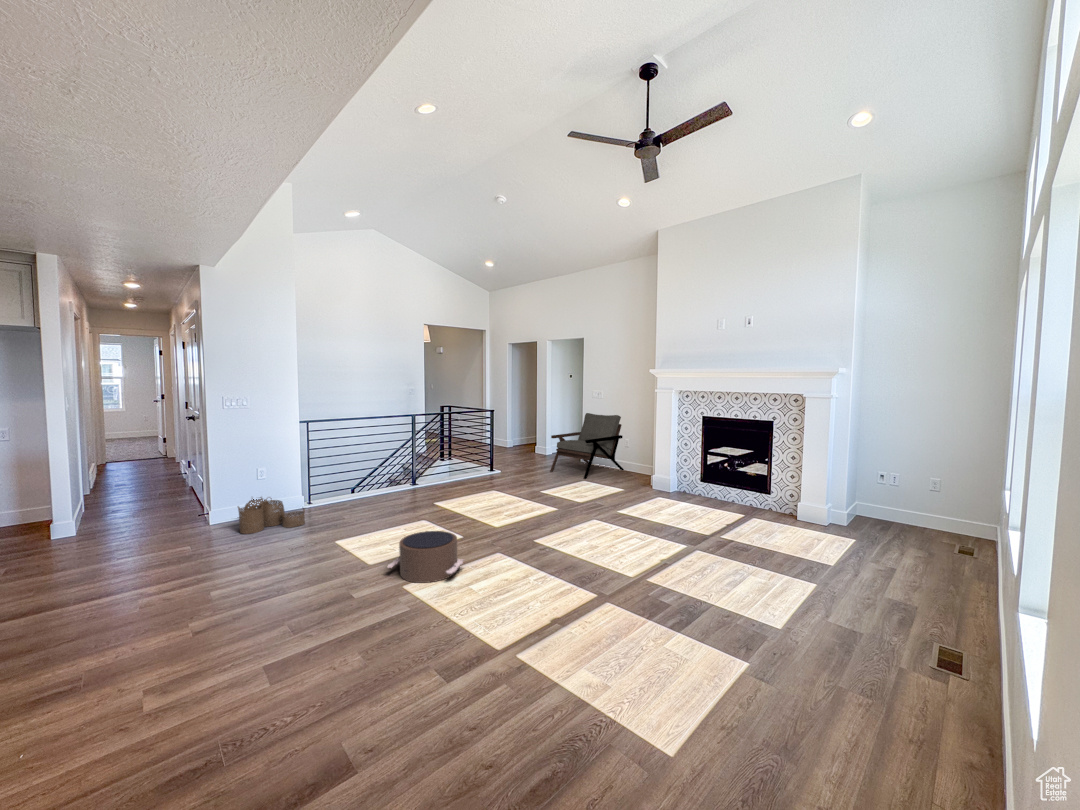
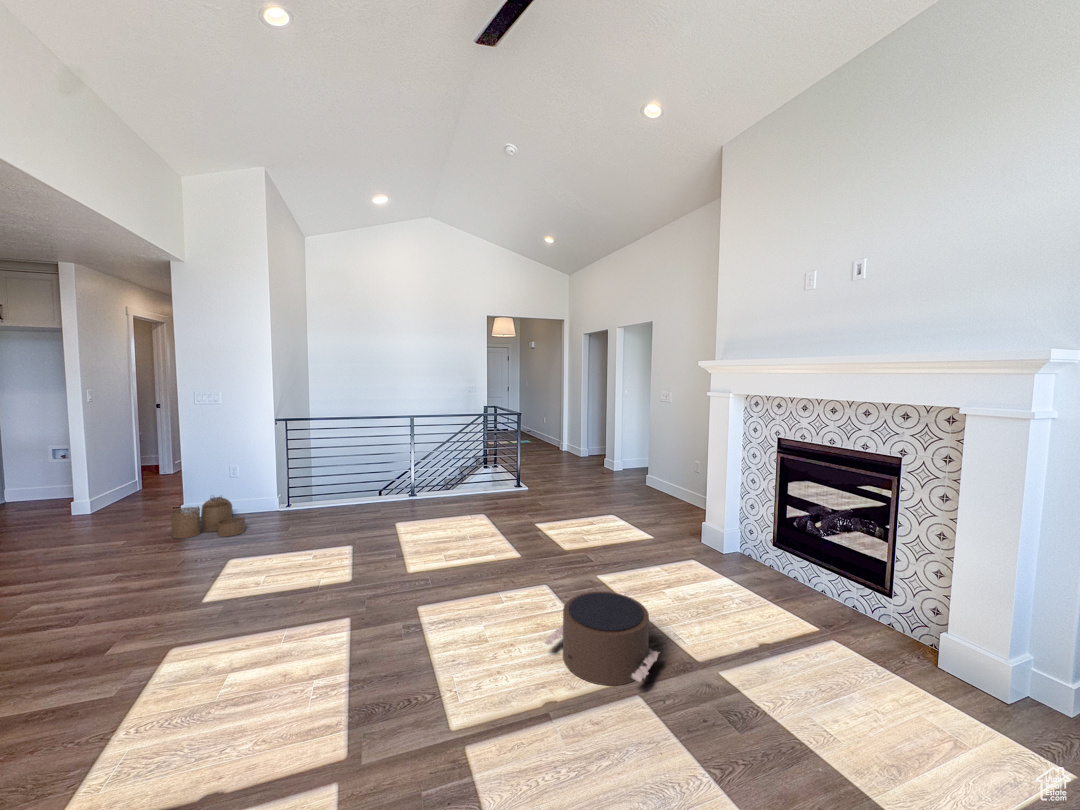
armchair: present [550,413,624,479] -> none [591,421,692,511]
pouf: present [388,531,464,583] -> present [544,592,659,685]

